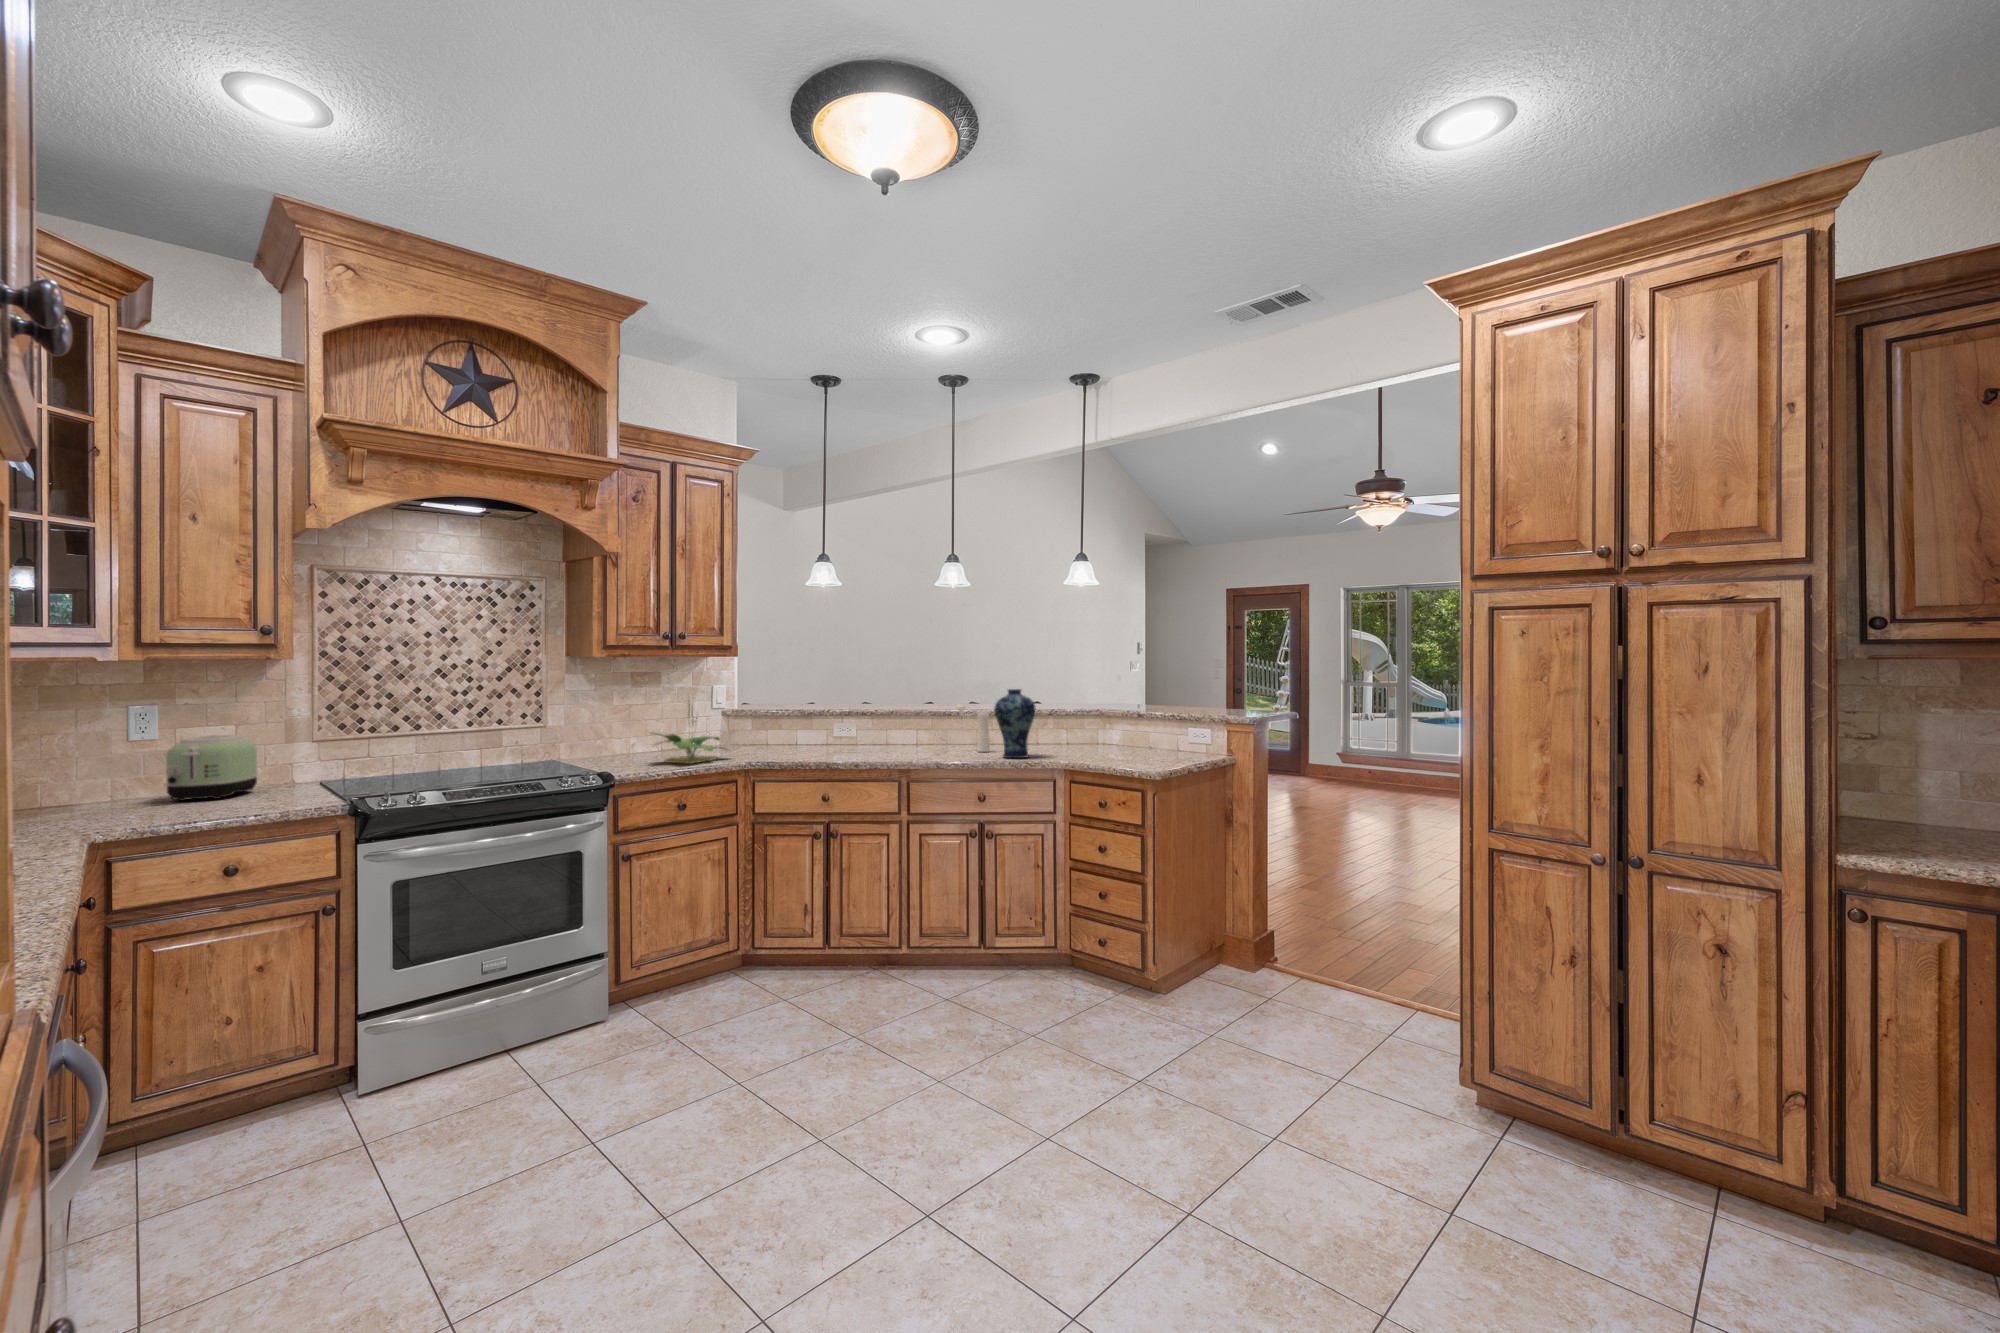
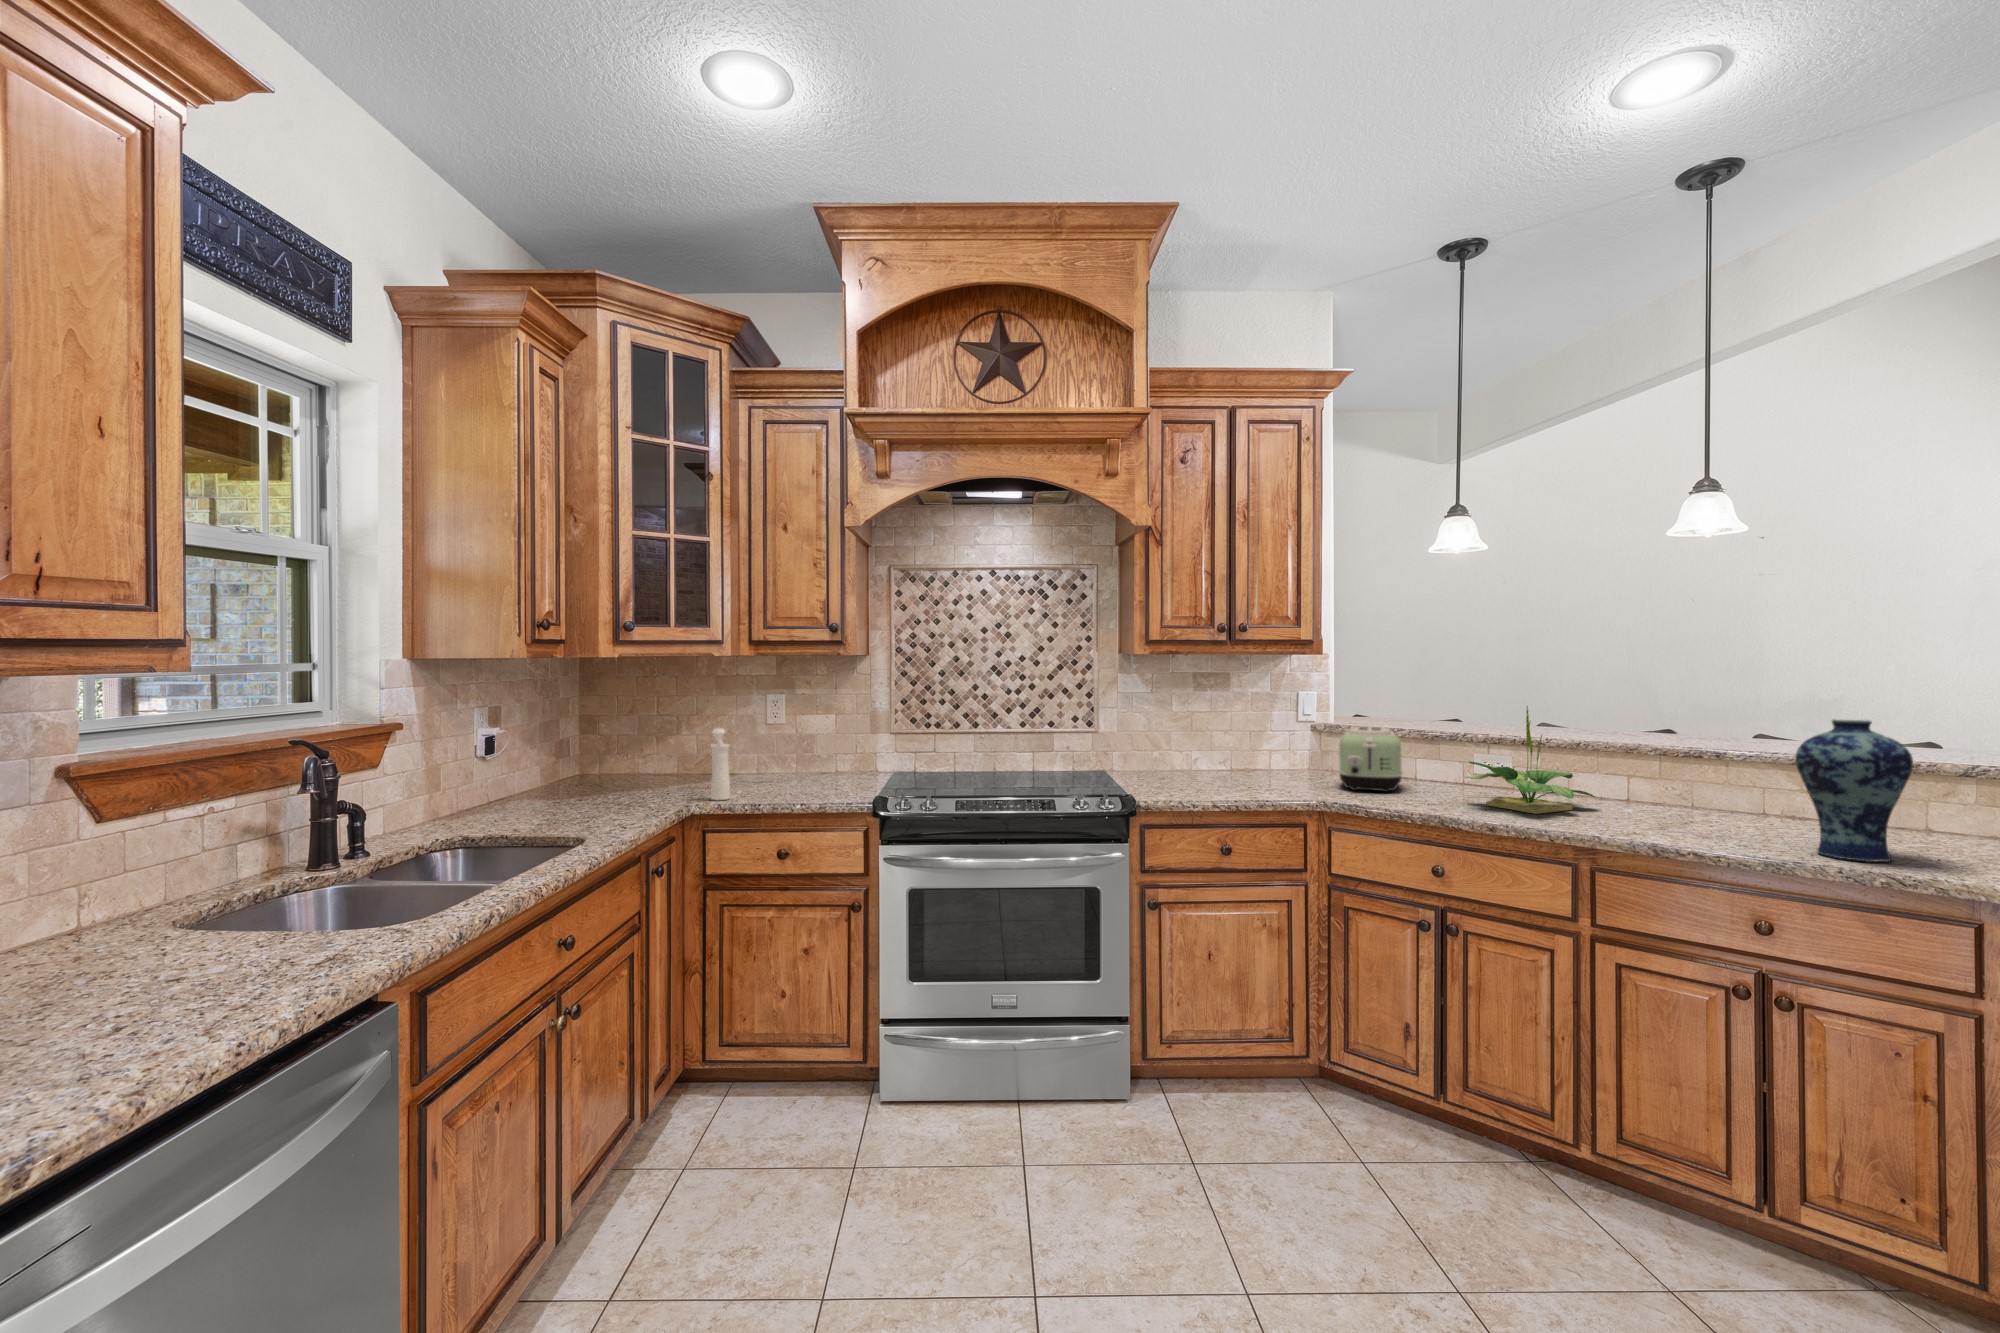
potted plant: present [654,704,724,764] -> present [1465,706,1595,814]
pepper mill: present [957,704,990,752] -> present [711,728,730,800]
toaster: present [166,735,258,801] -> present [1339,727,1402,792]

